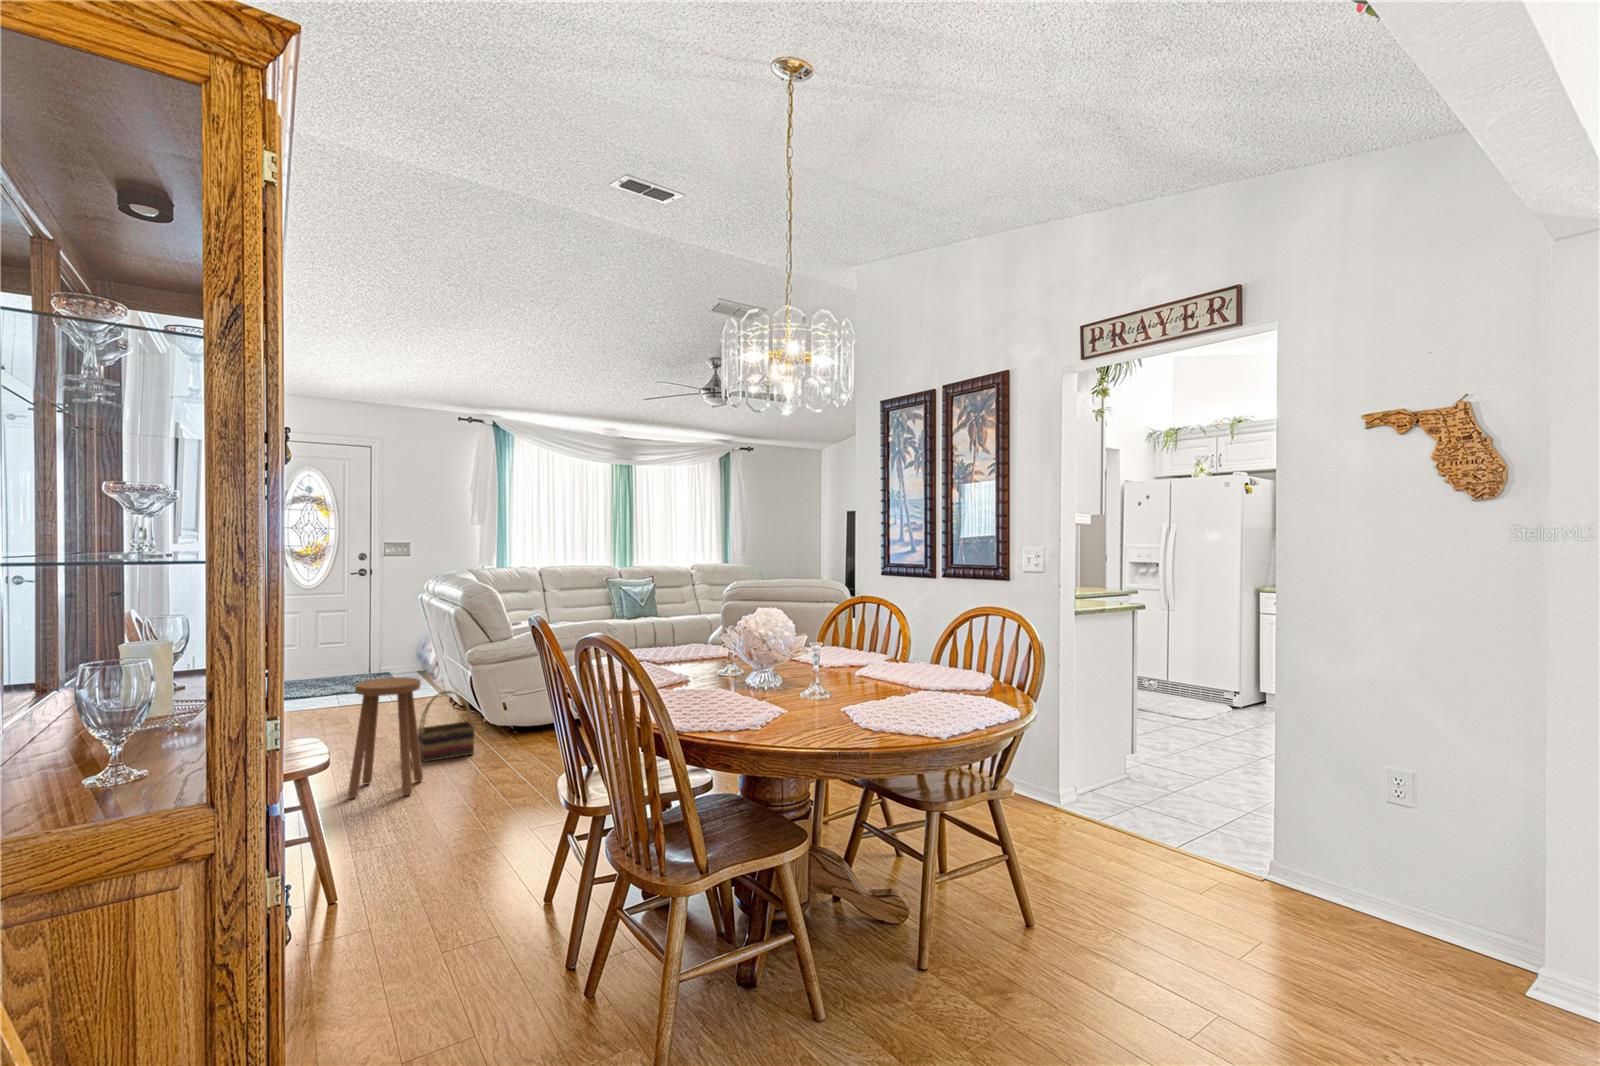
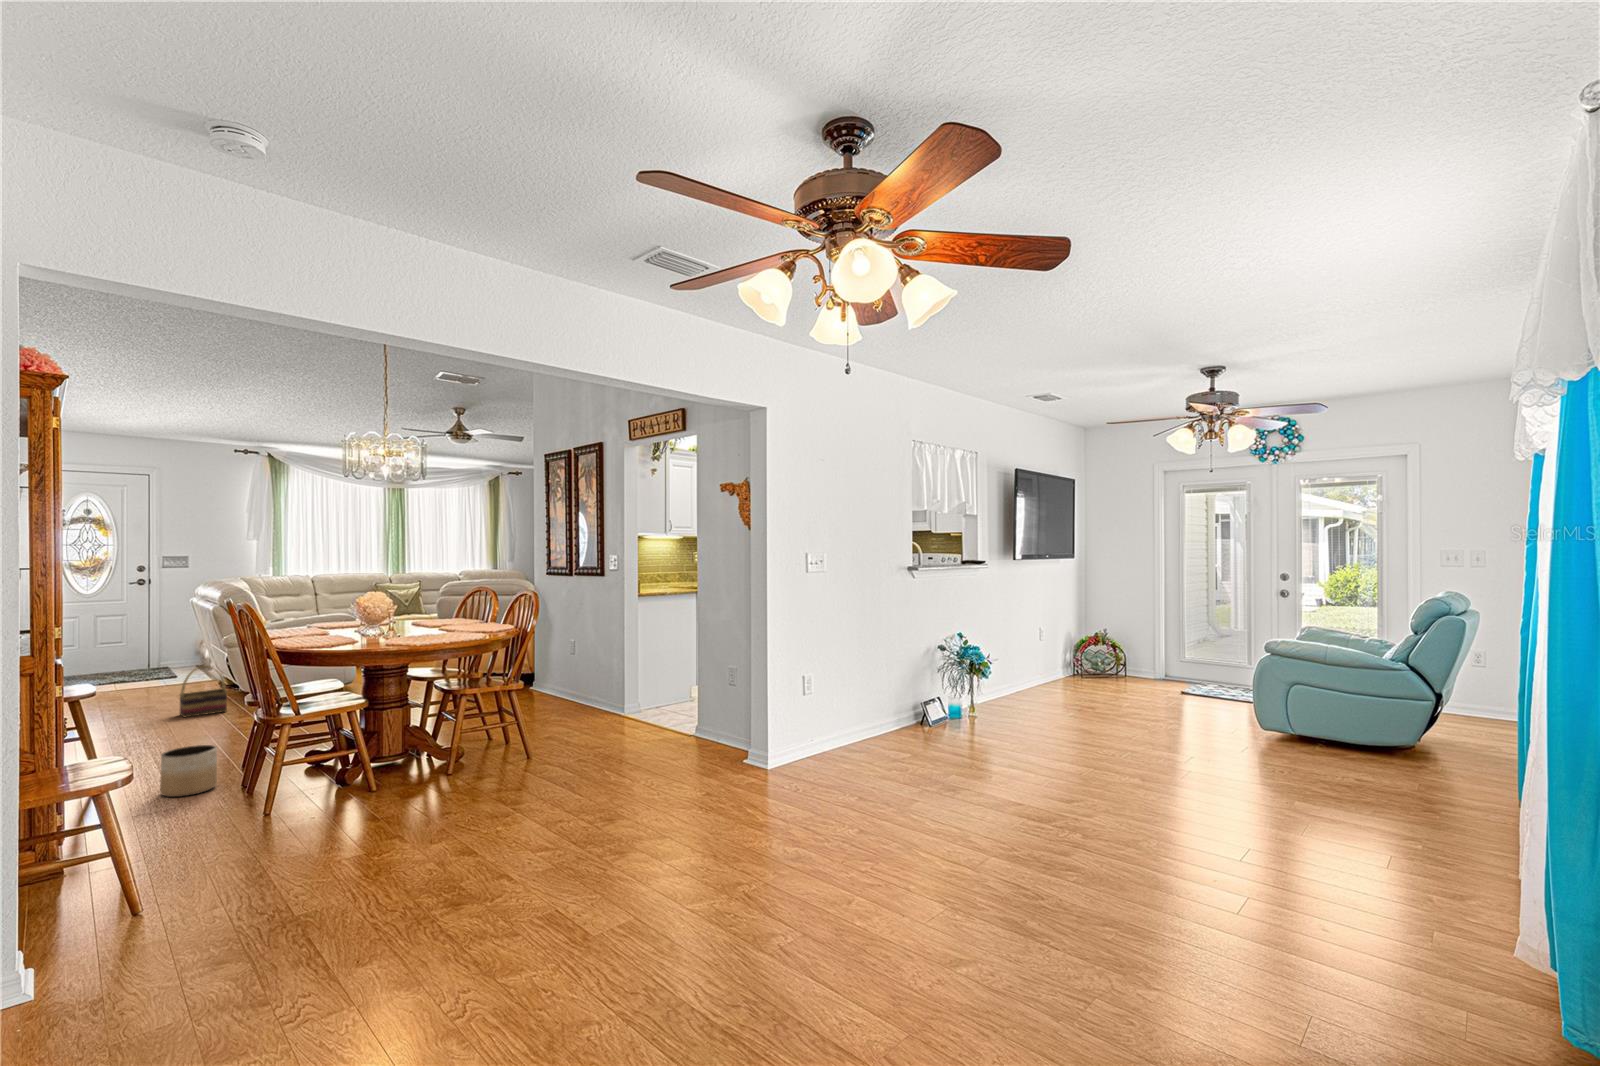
stool: present [348,677,423,799] -> none [117,653,180,737]
planter: none [430,869,515,975] -> present [160,745,217,797]

